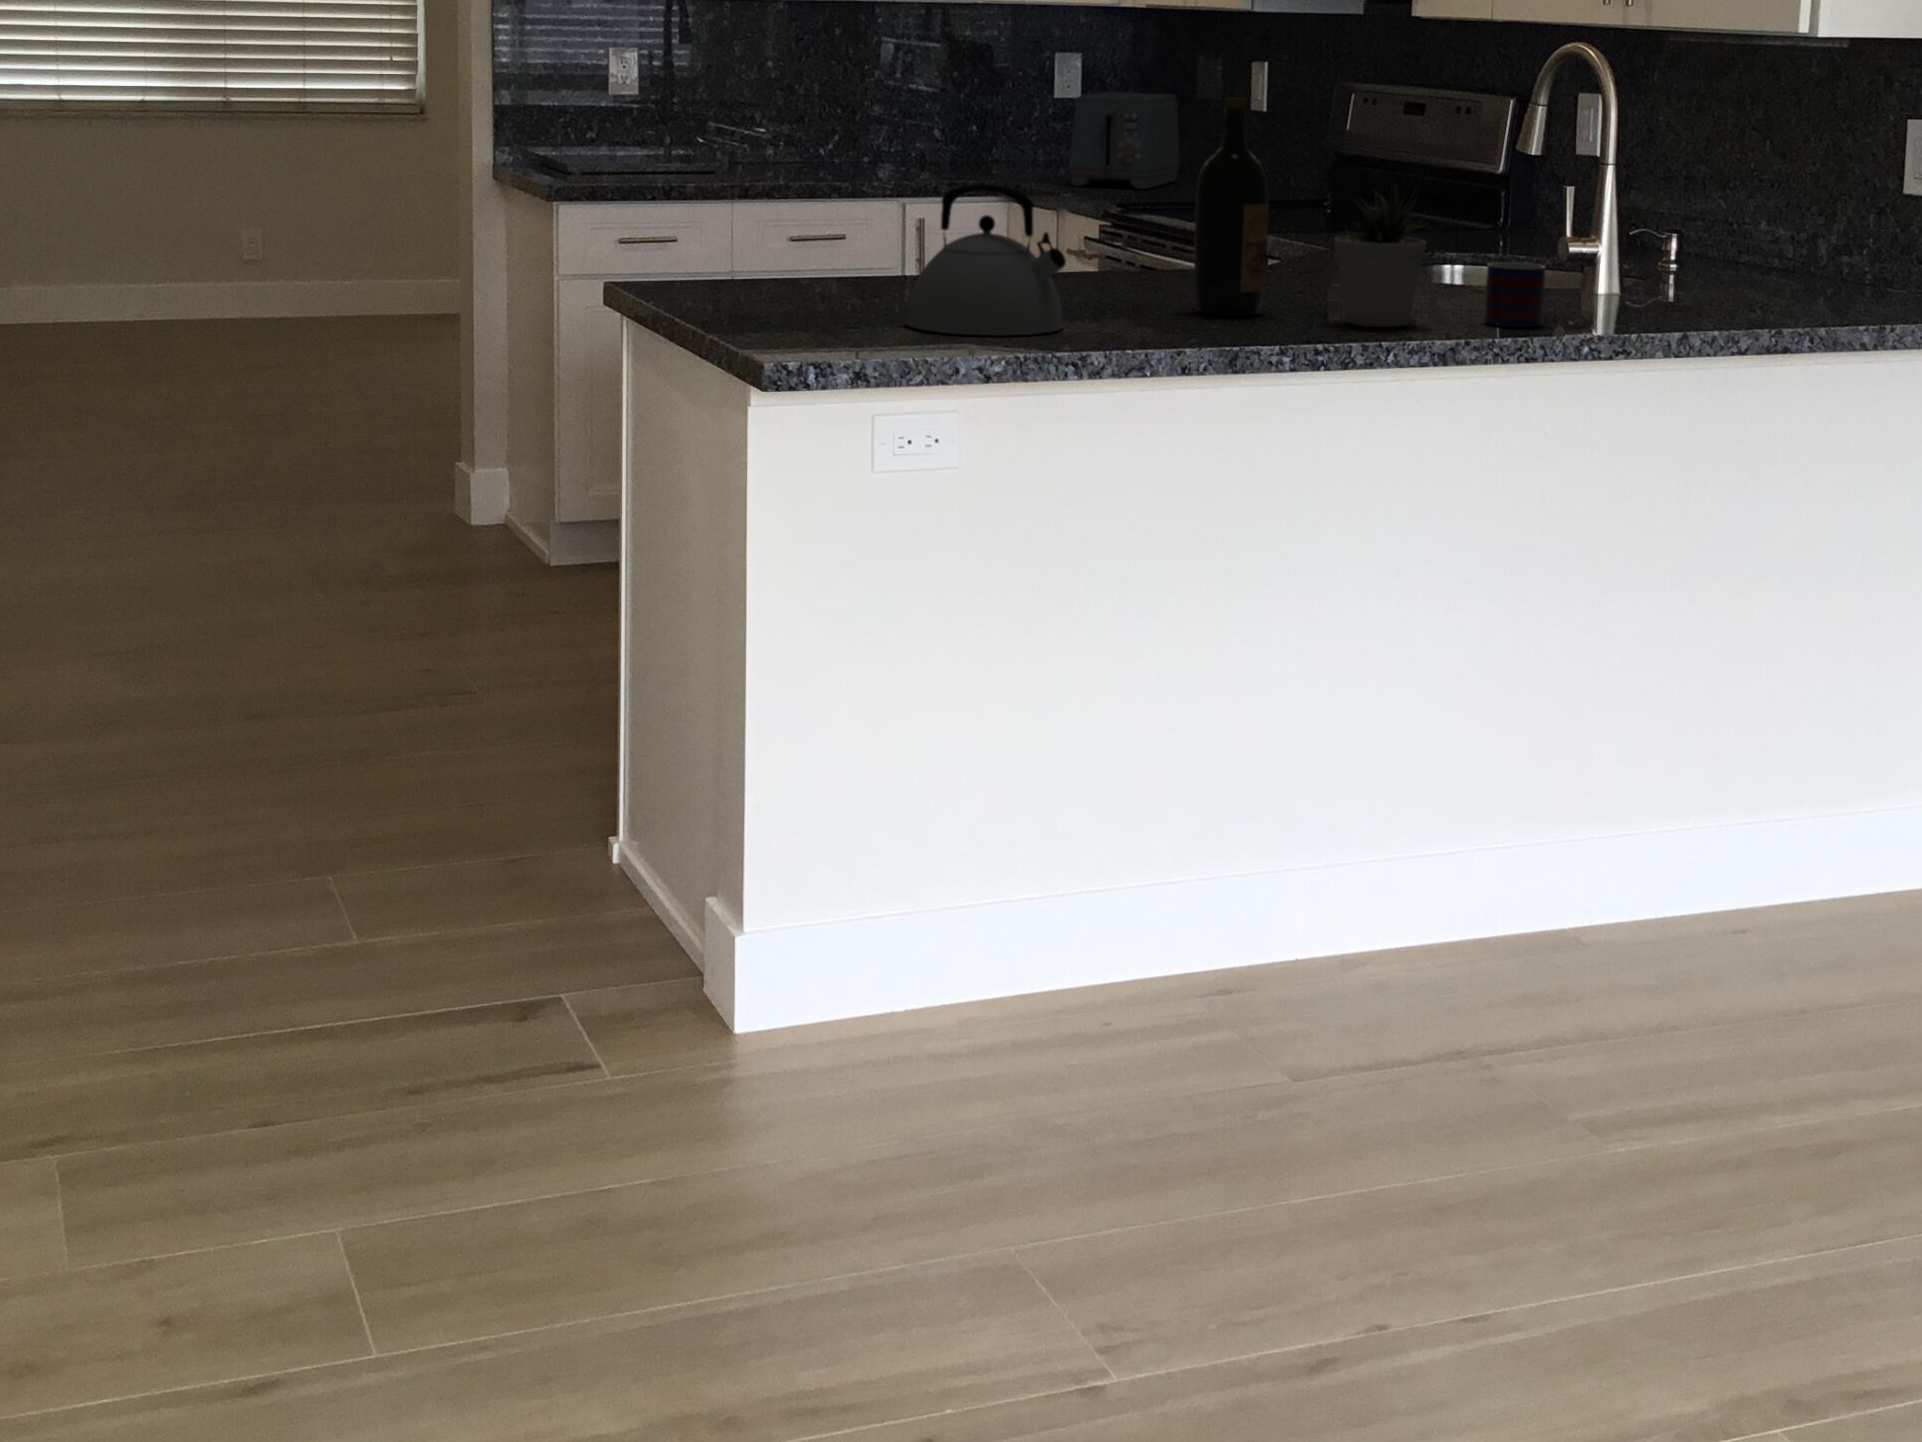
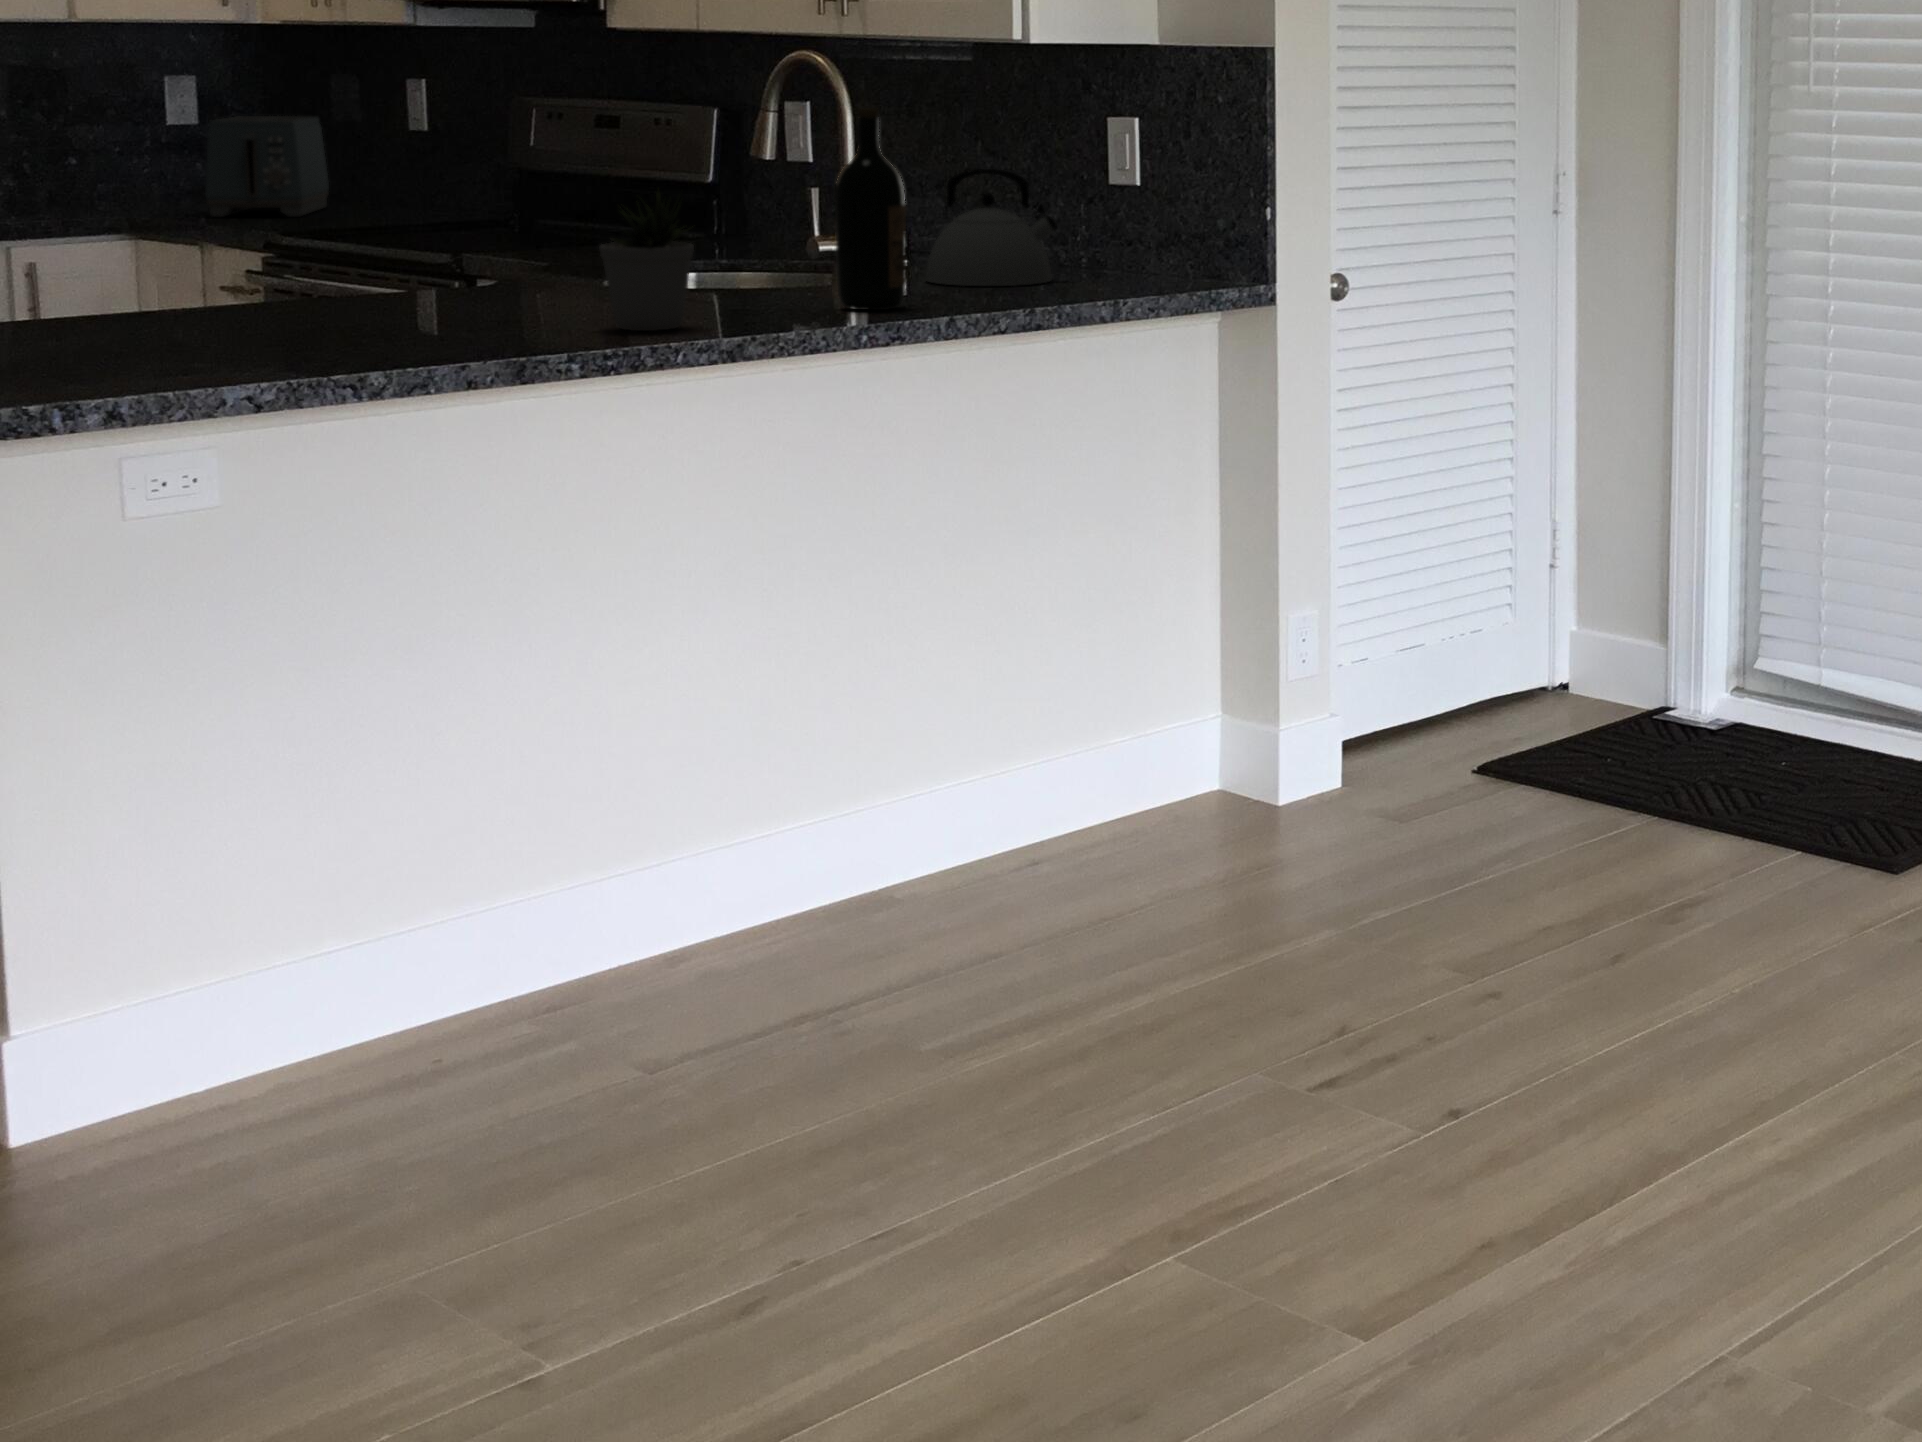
wine bottle: present [1194,98,1269,316] -> present [835,108,906,310]
kettle: present [906,184,1066,336] -> present [926,169,1057,286]
mug: present [1484,262,1546,327] -> none [748,261,810,322]

